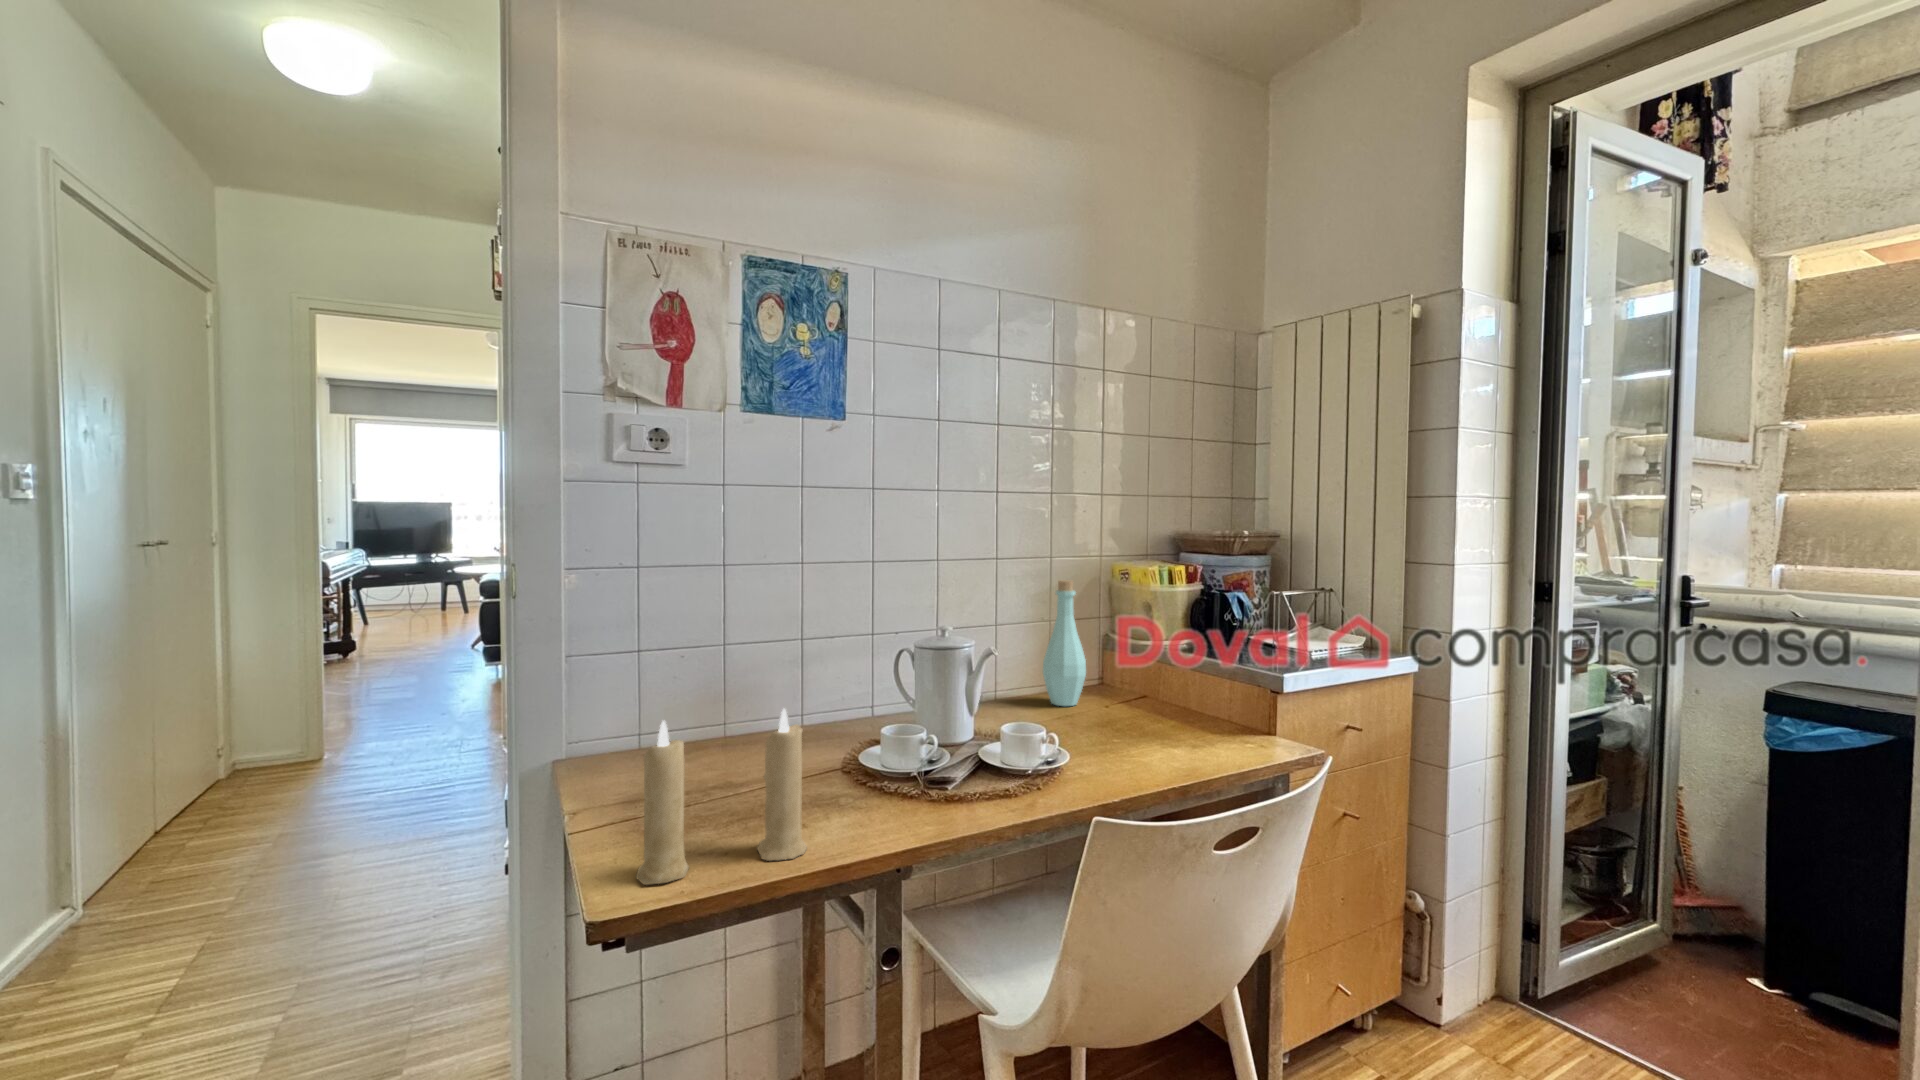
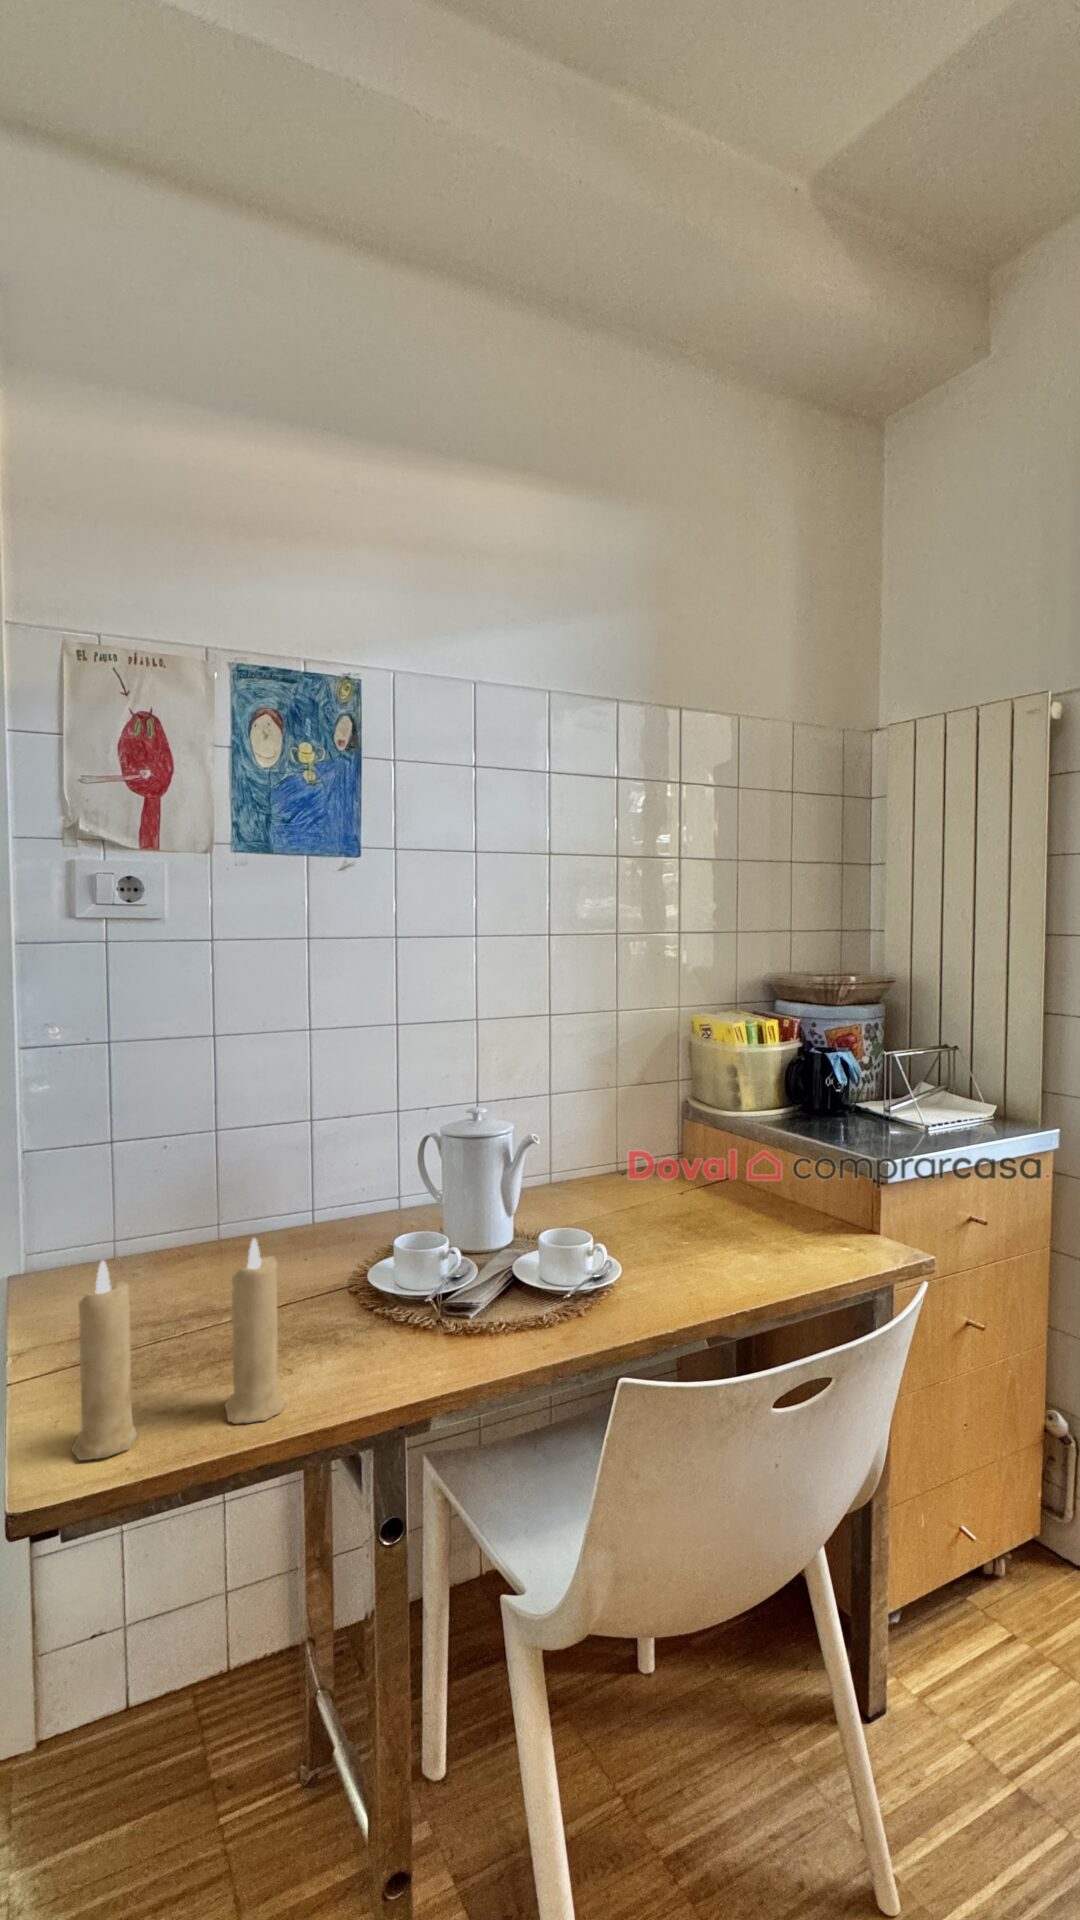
bottle: present [1043,580,1086,706] -> none [605,1041,657,1193]

